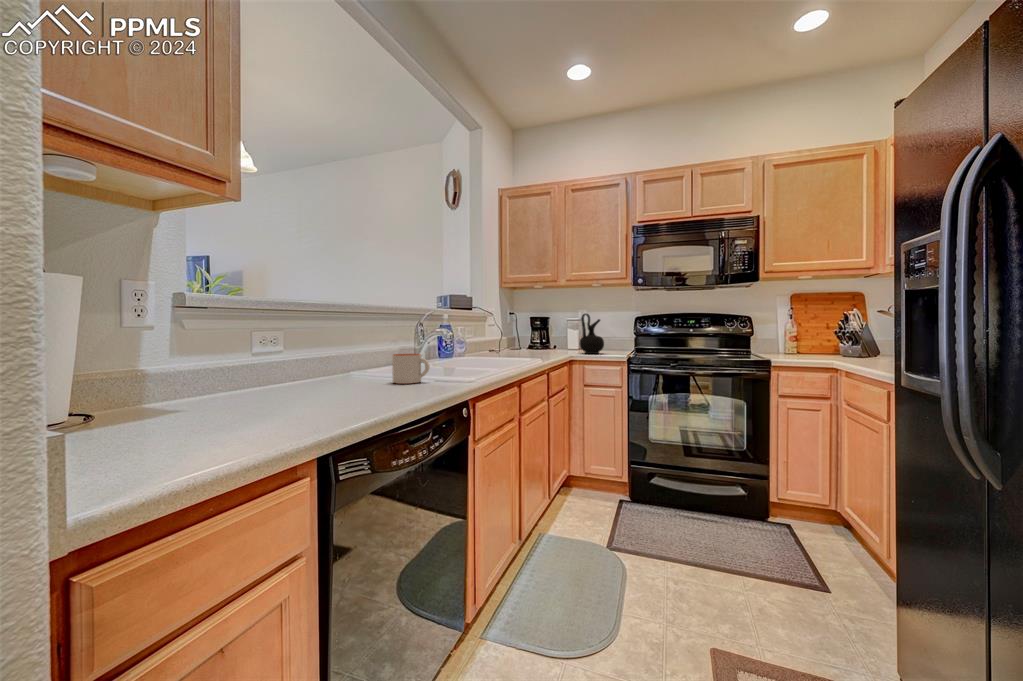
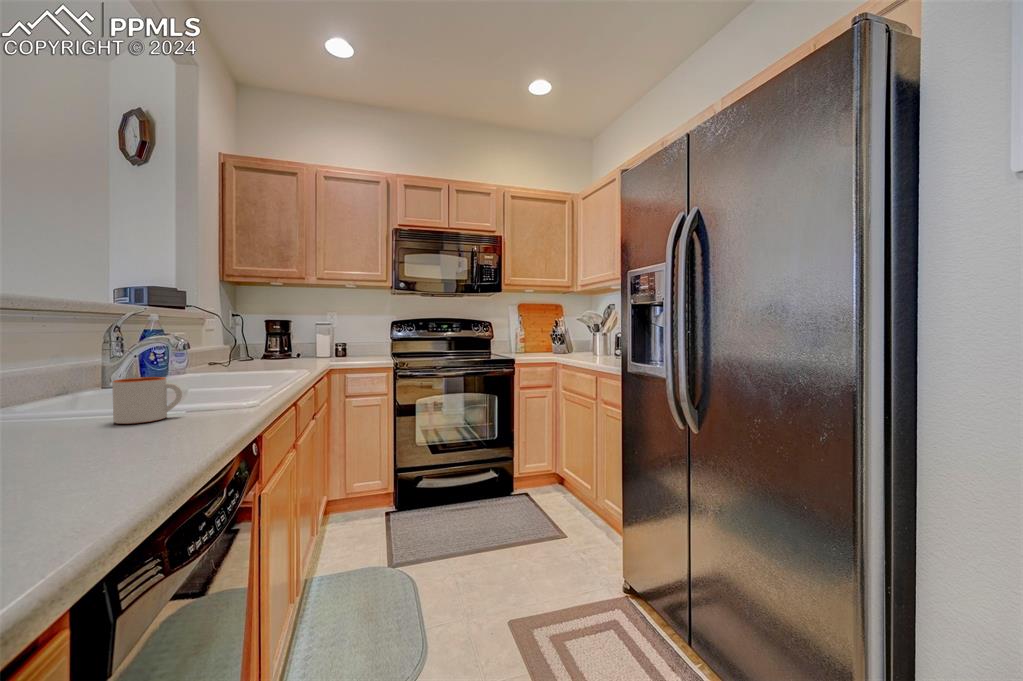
ceramic jug: present [580,313,604,354] -> none [334,316,362,361]

